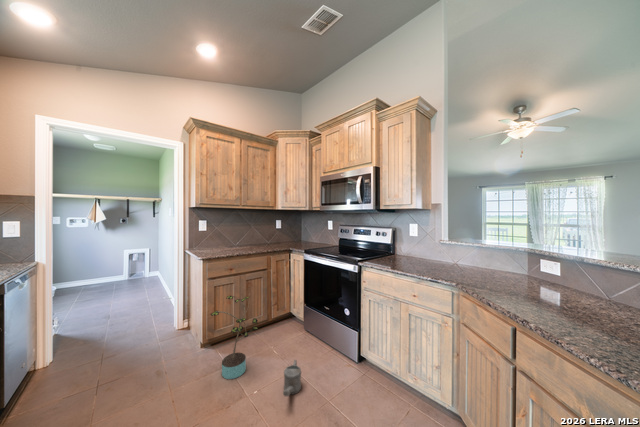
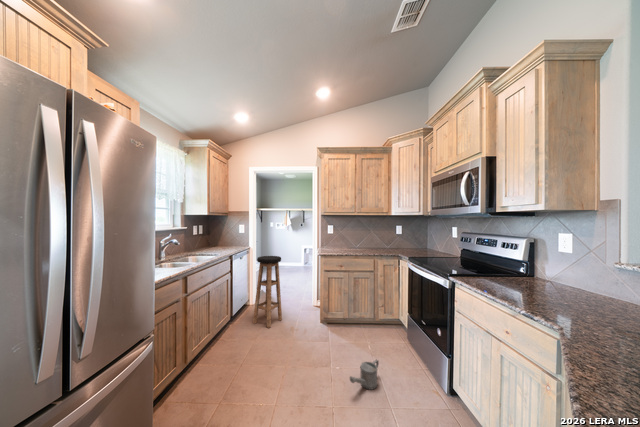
bar stool: none [73,274,135,399] -> present [253,256,282,328]
potted plant: present [211,296,258,379] -> none [315,285,350,353]

